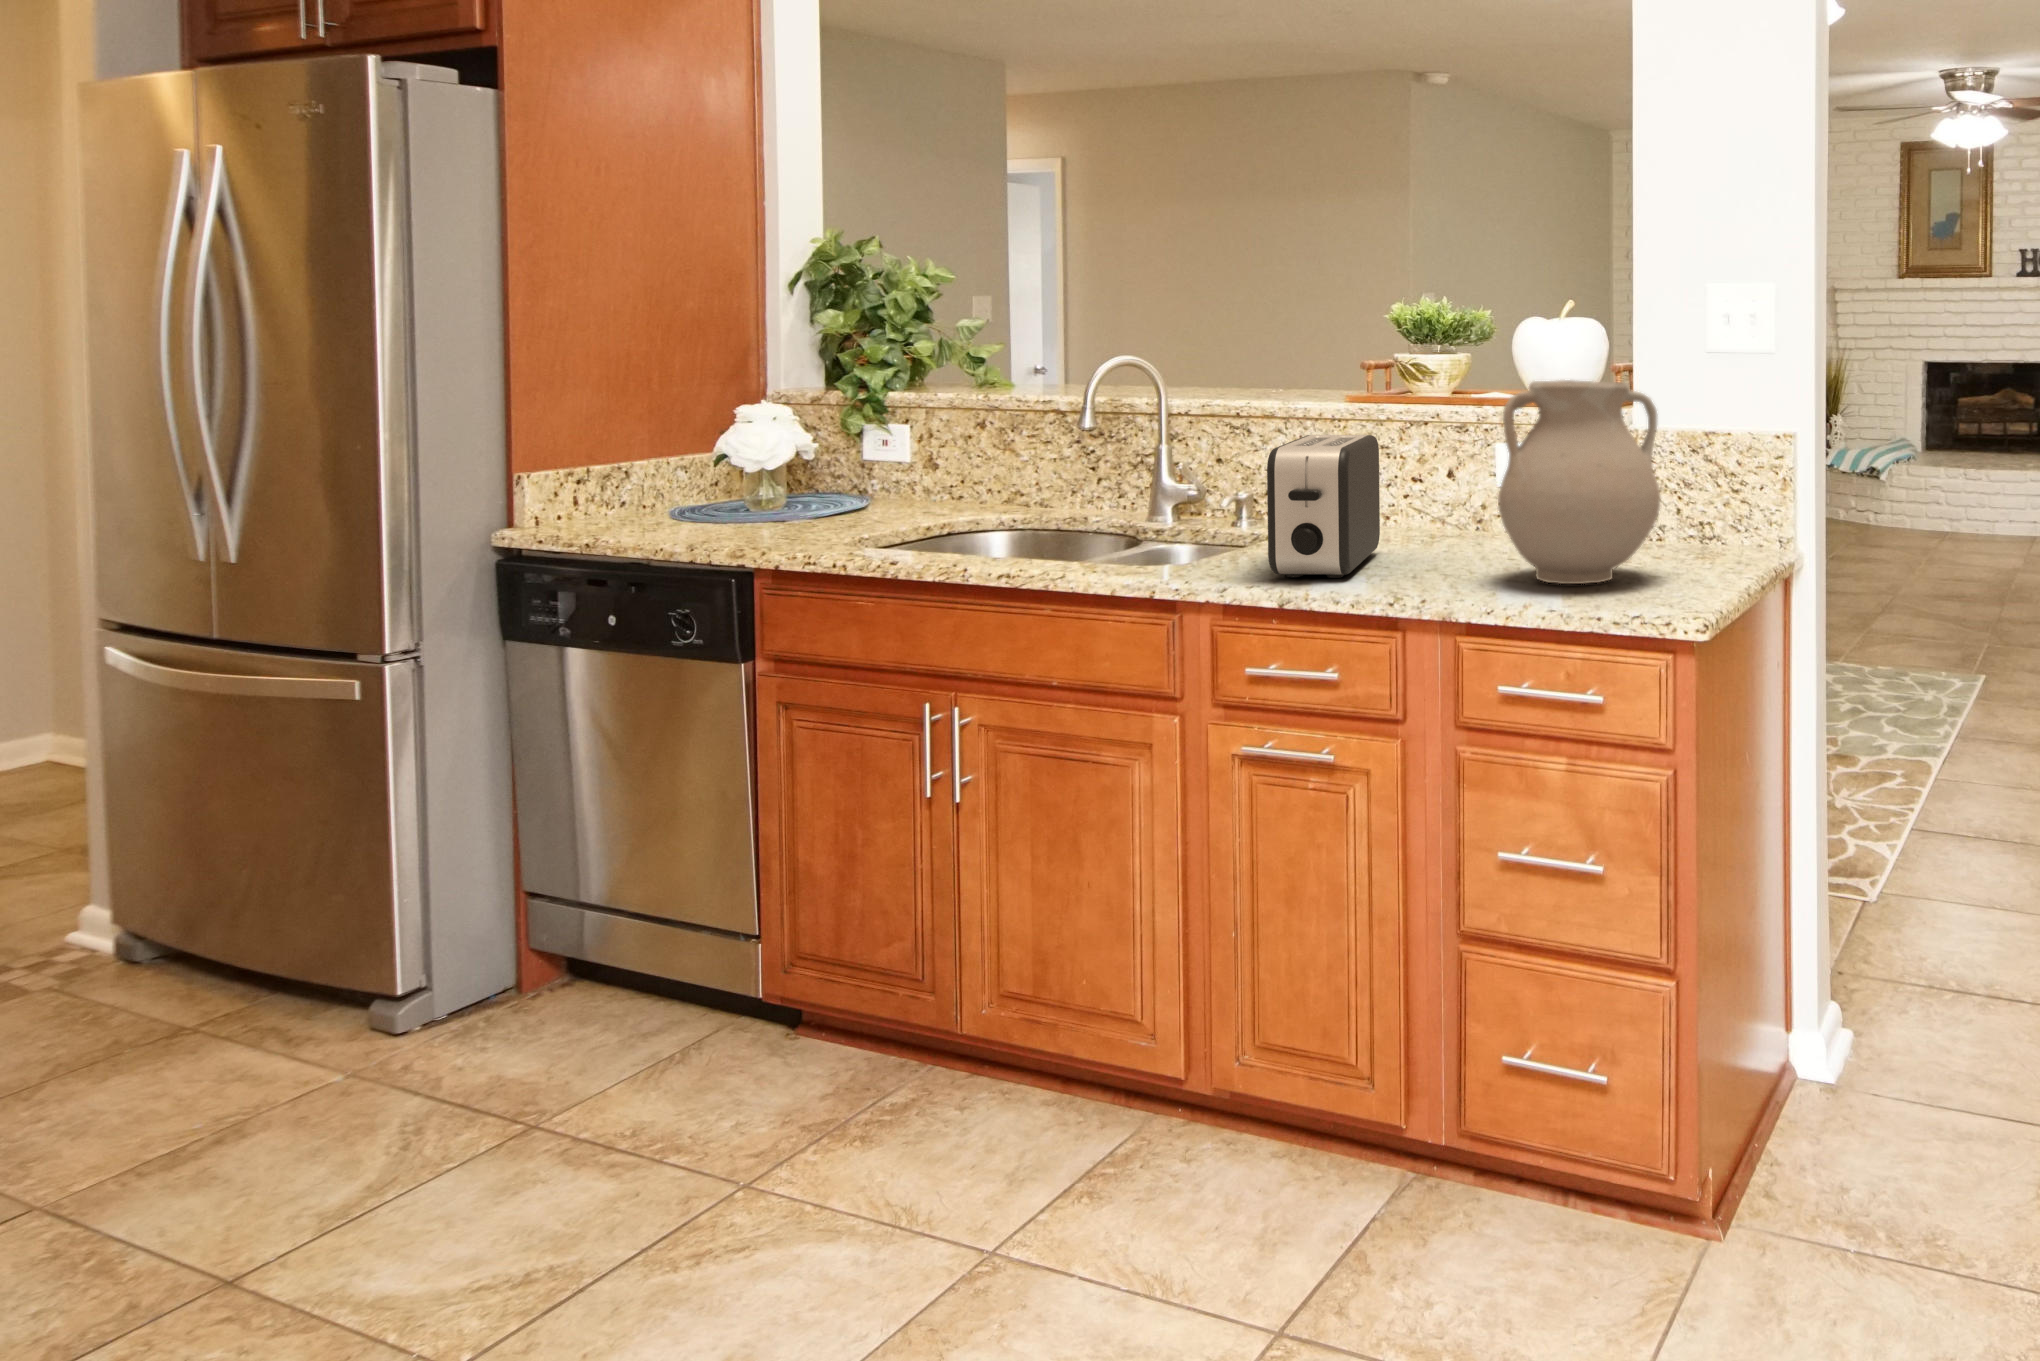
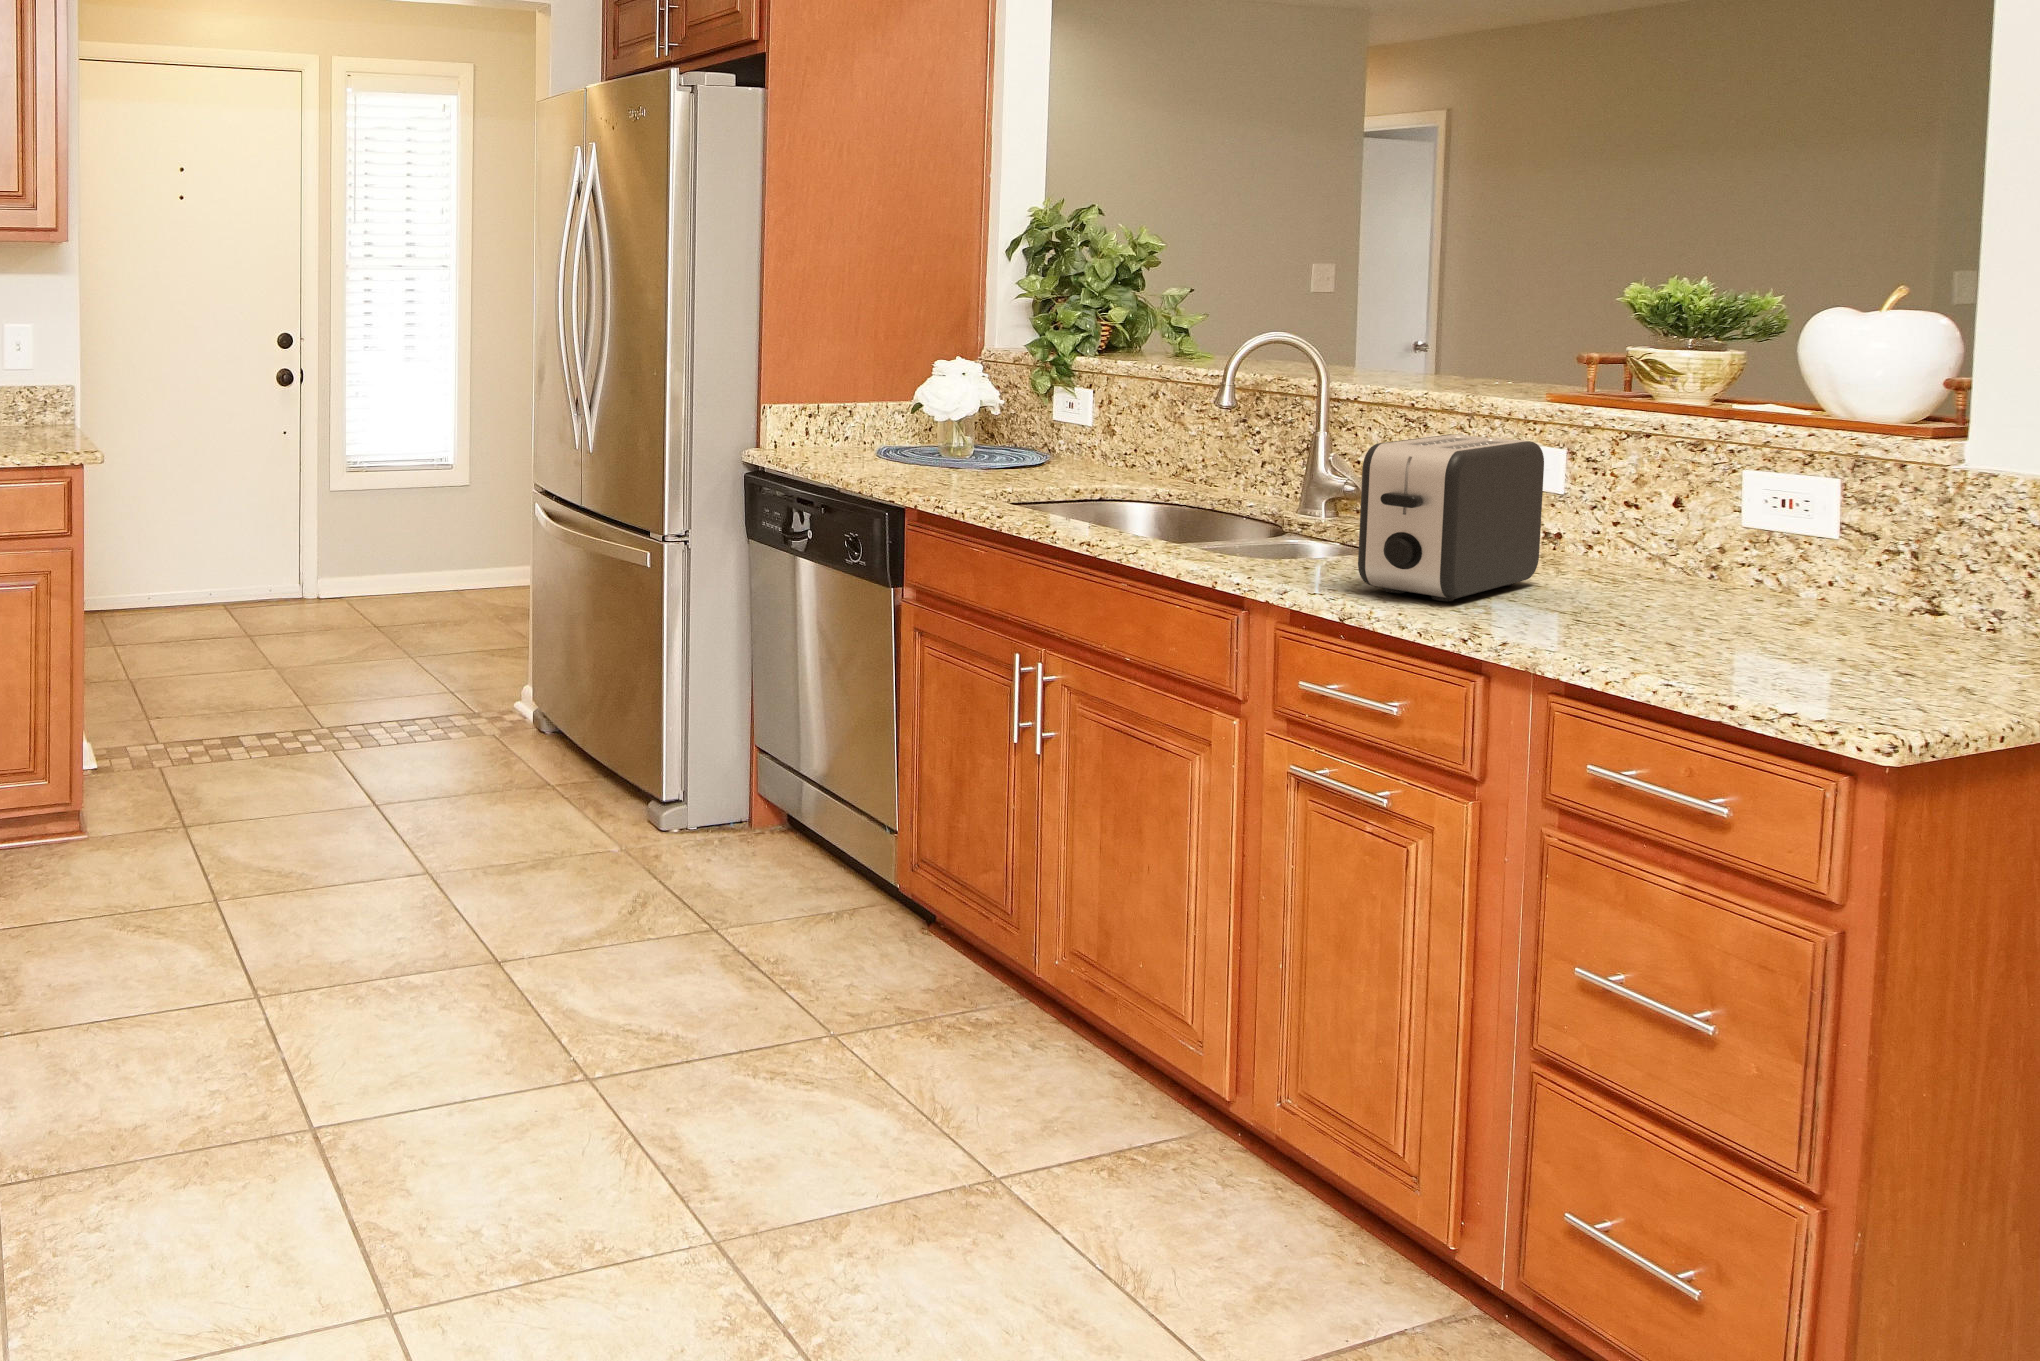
vase: present [1498,380,1660,584] -> none [1650,391,1923,664]

